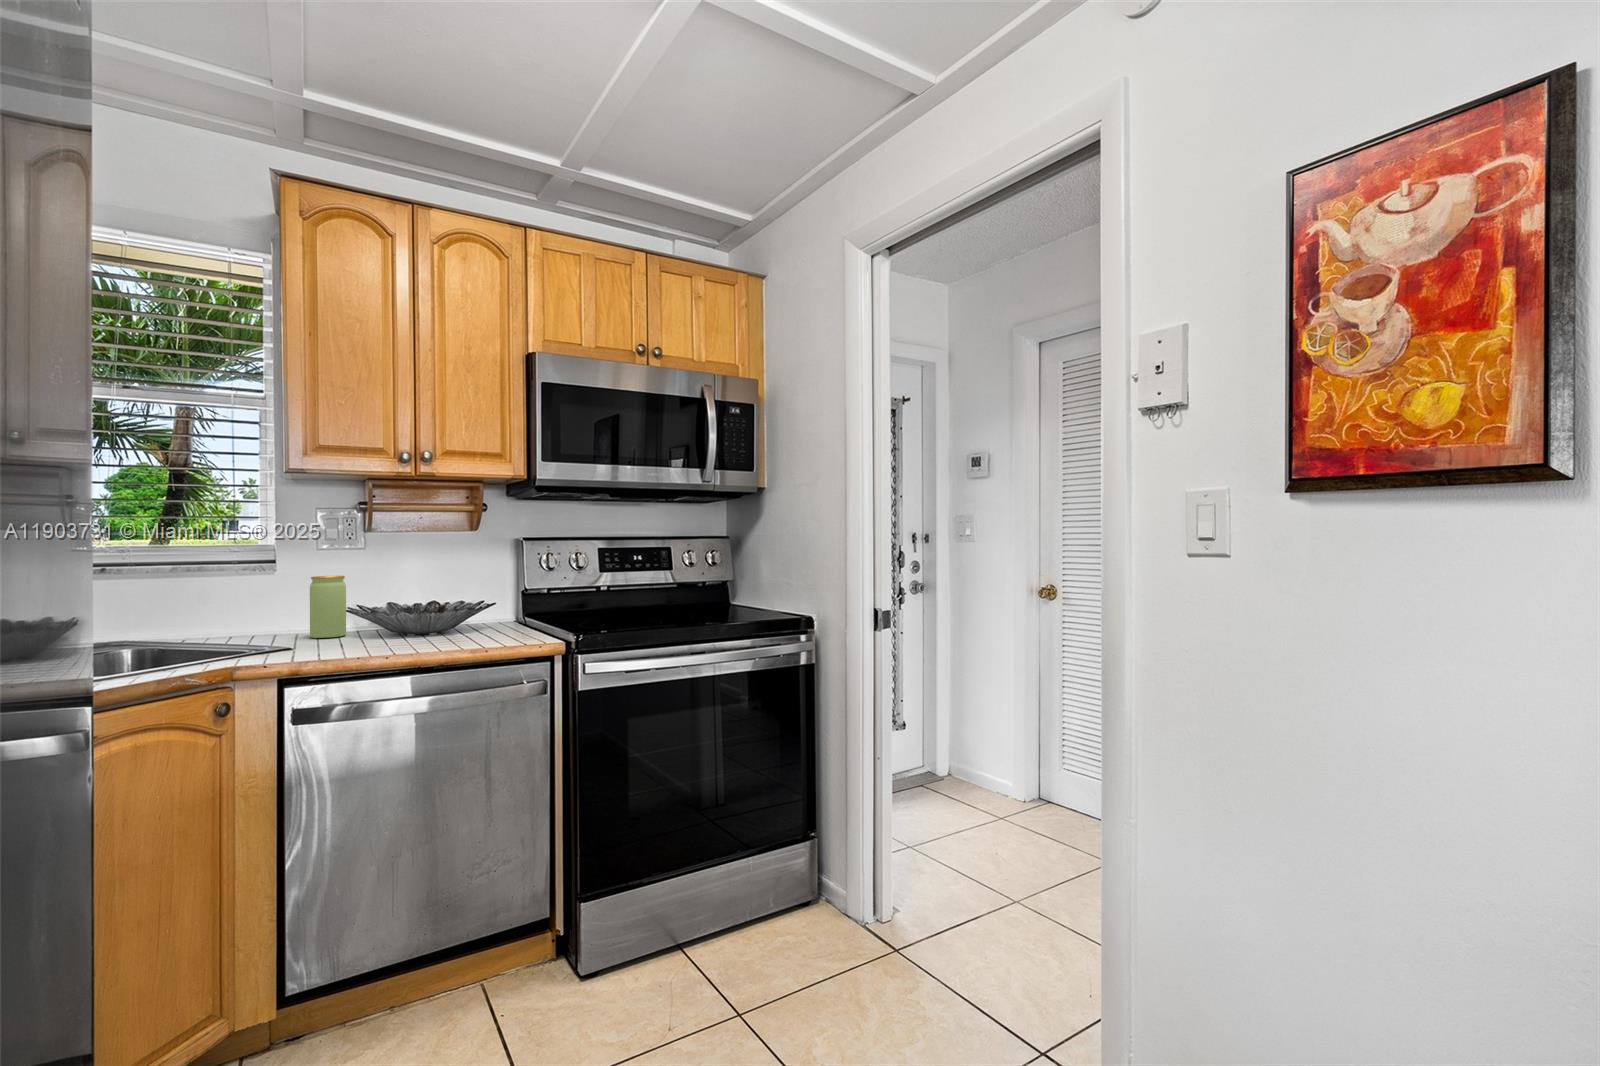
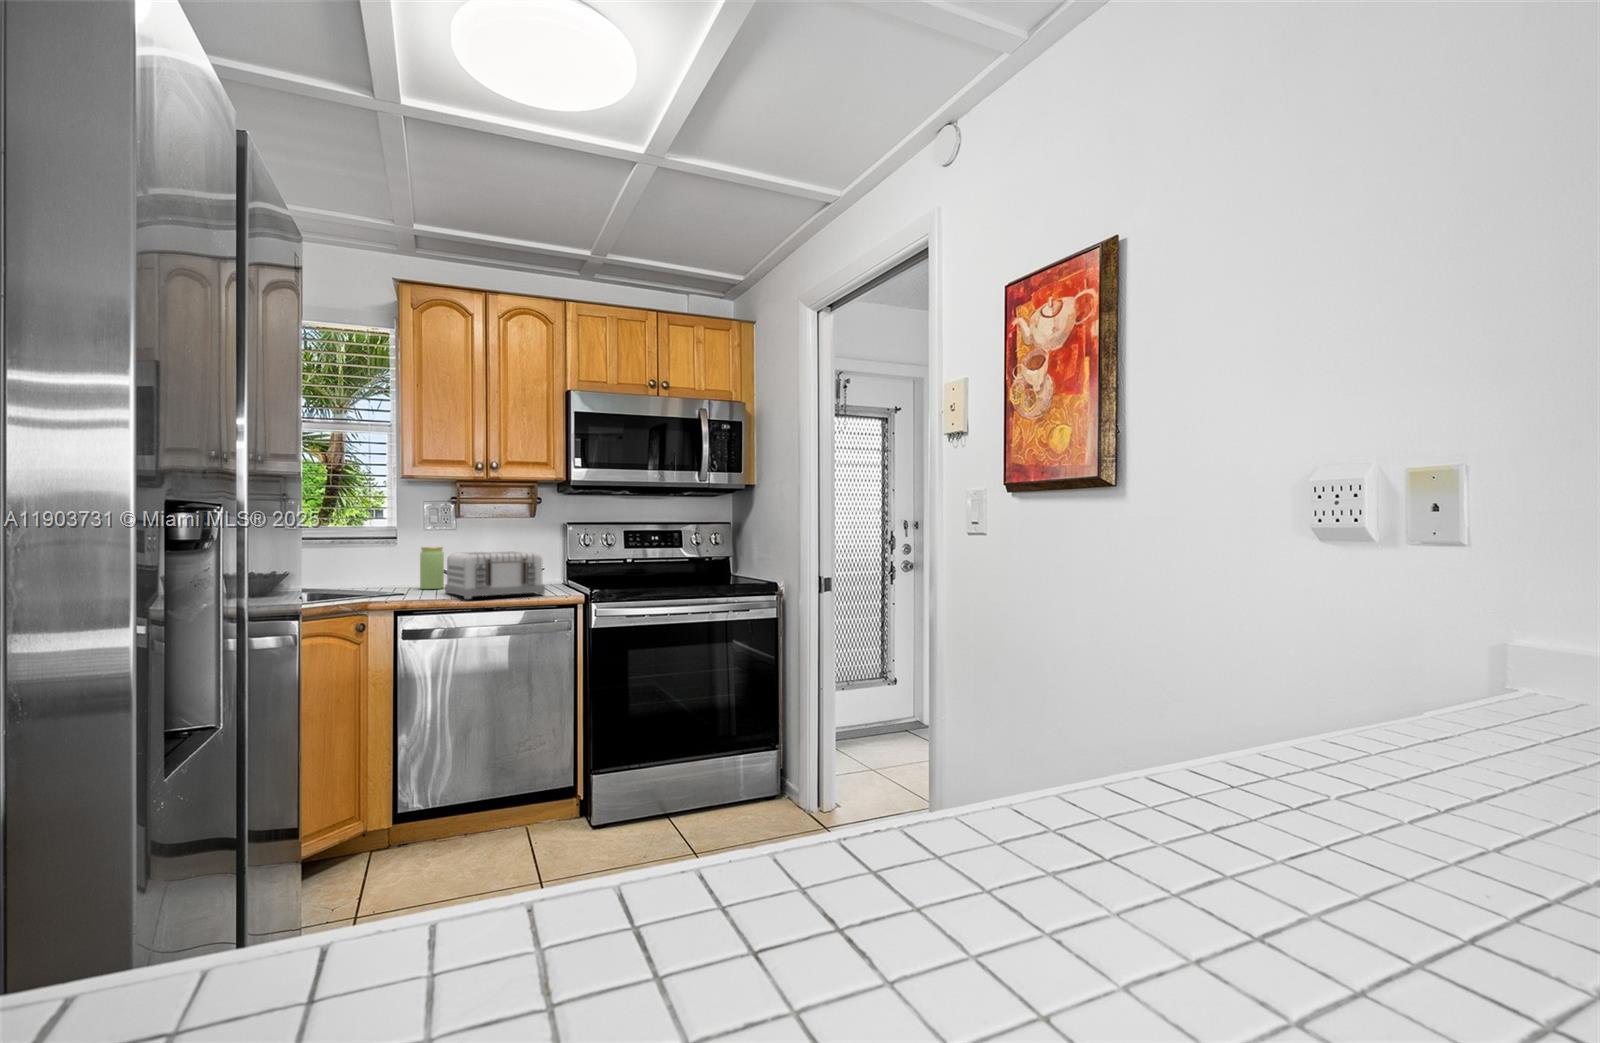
toaster: none [352,581,506,655] -> present [445,552,545,599]

